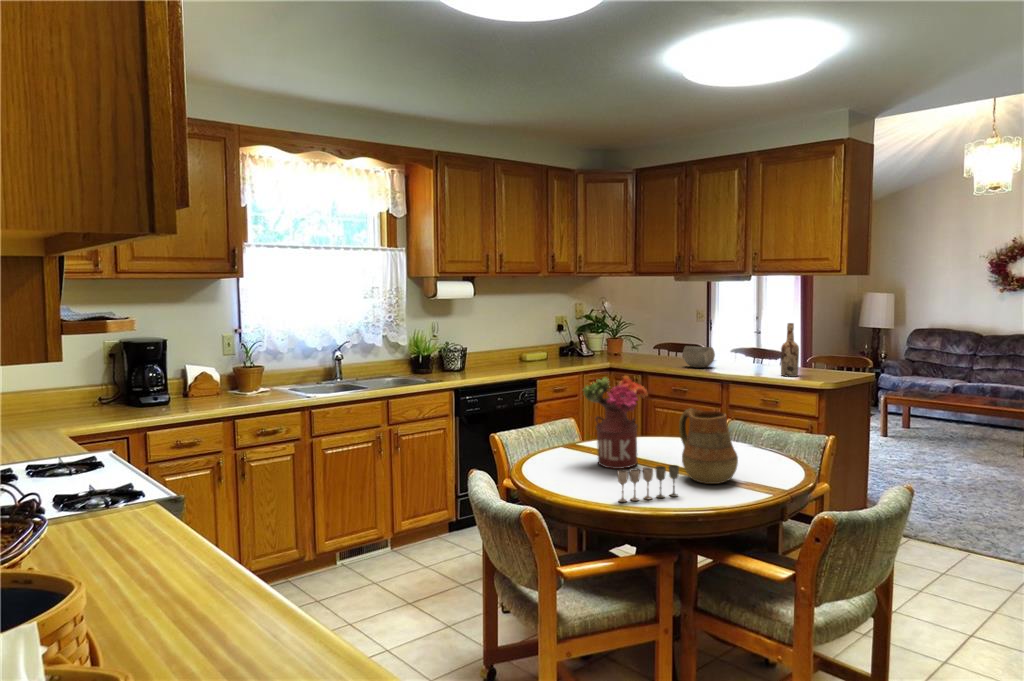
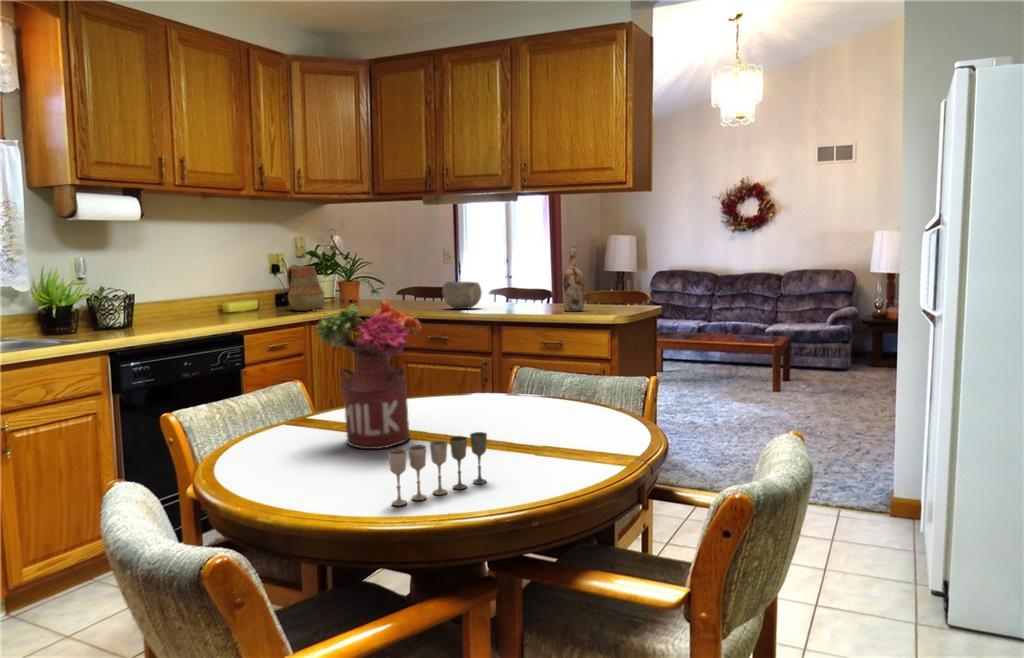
pitcher: present [679,408,738,484] -> present [287,265,324,311]

